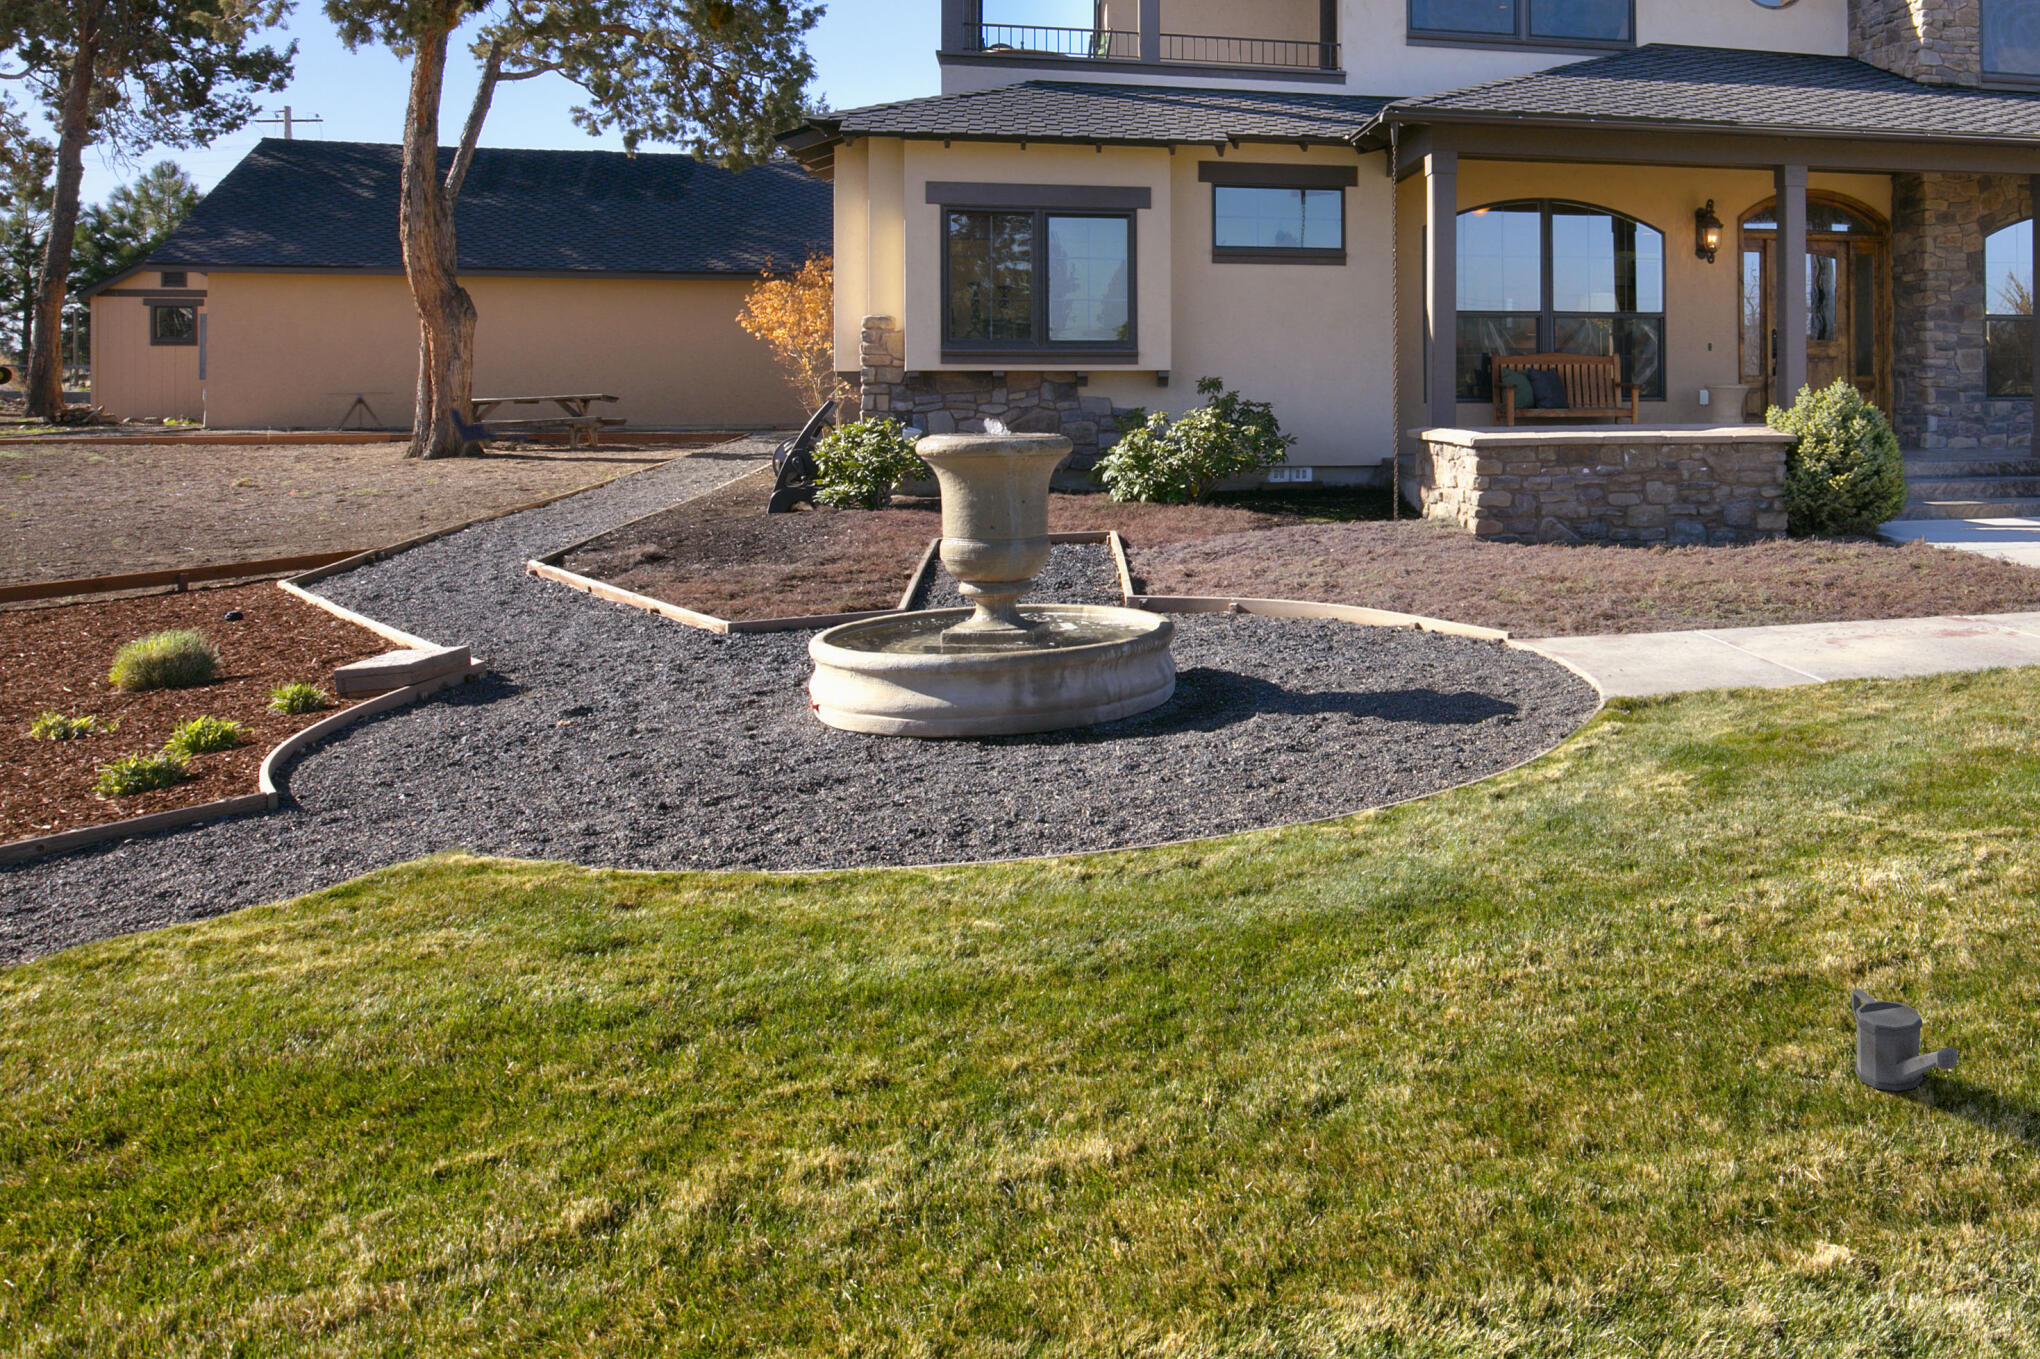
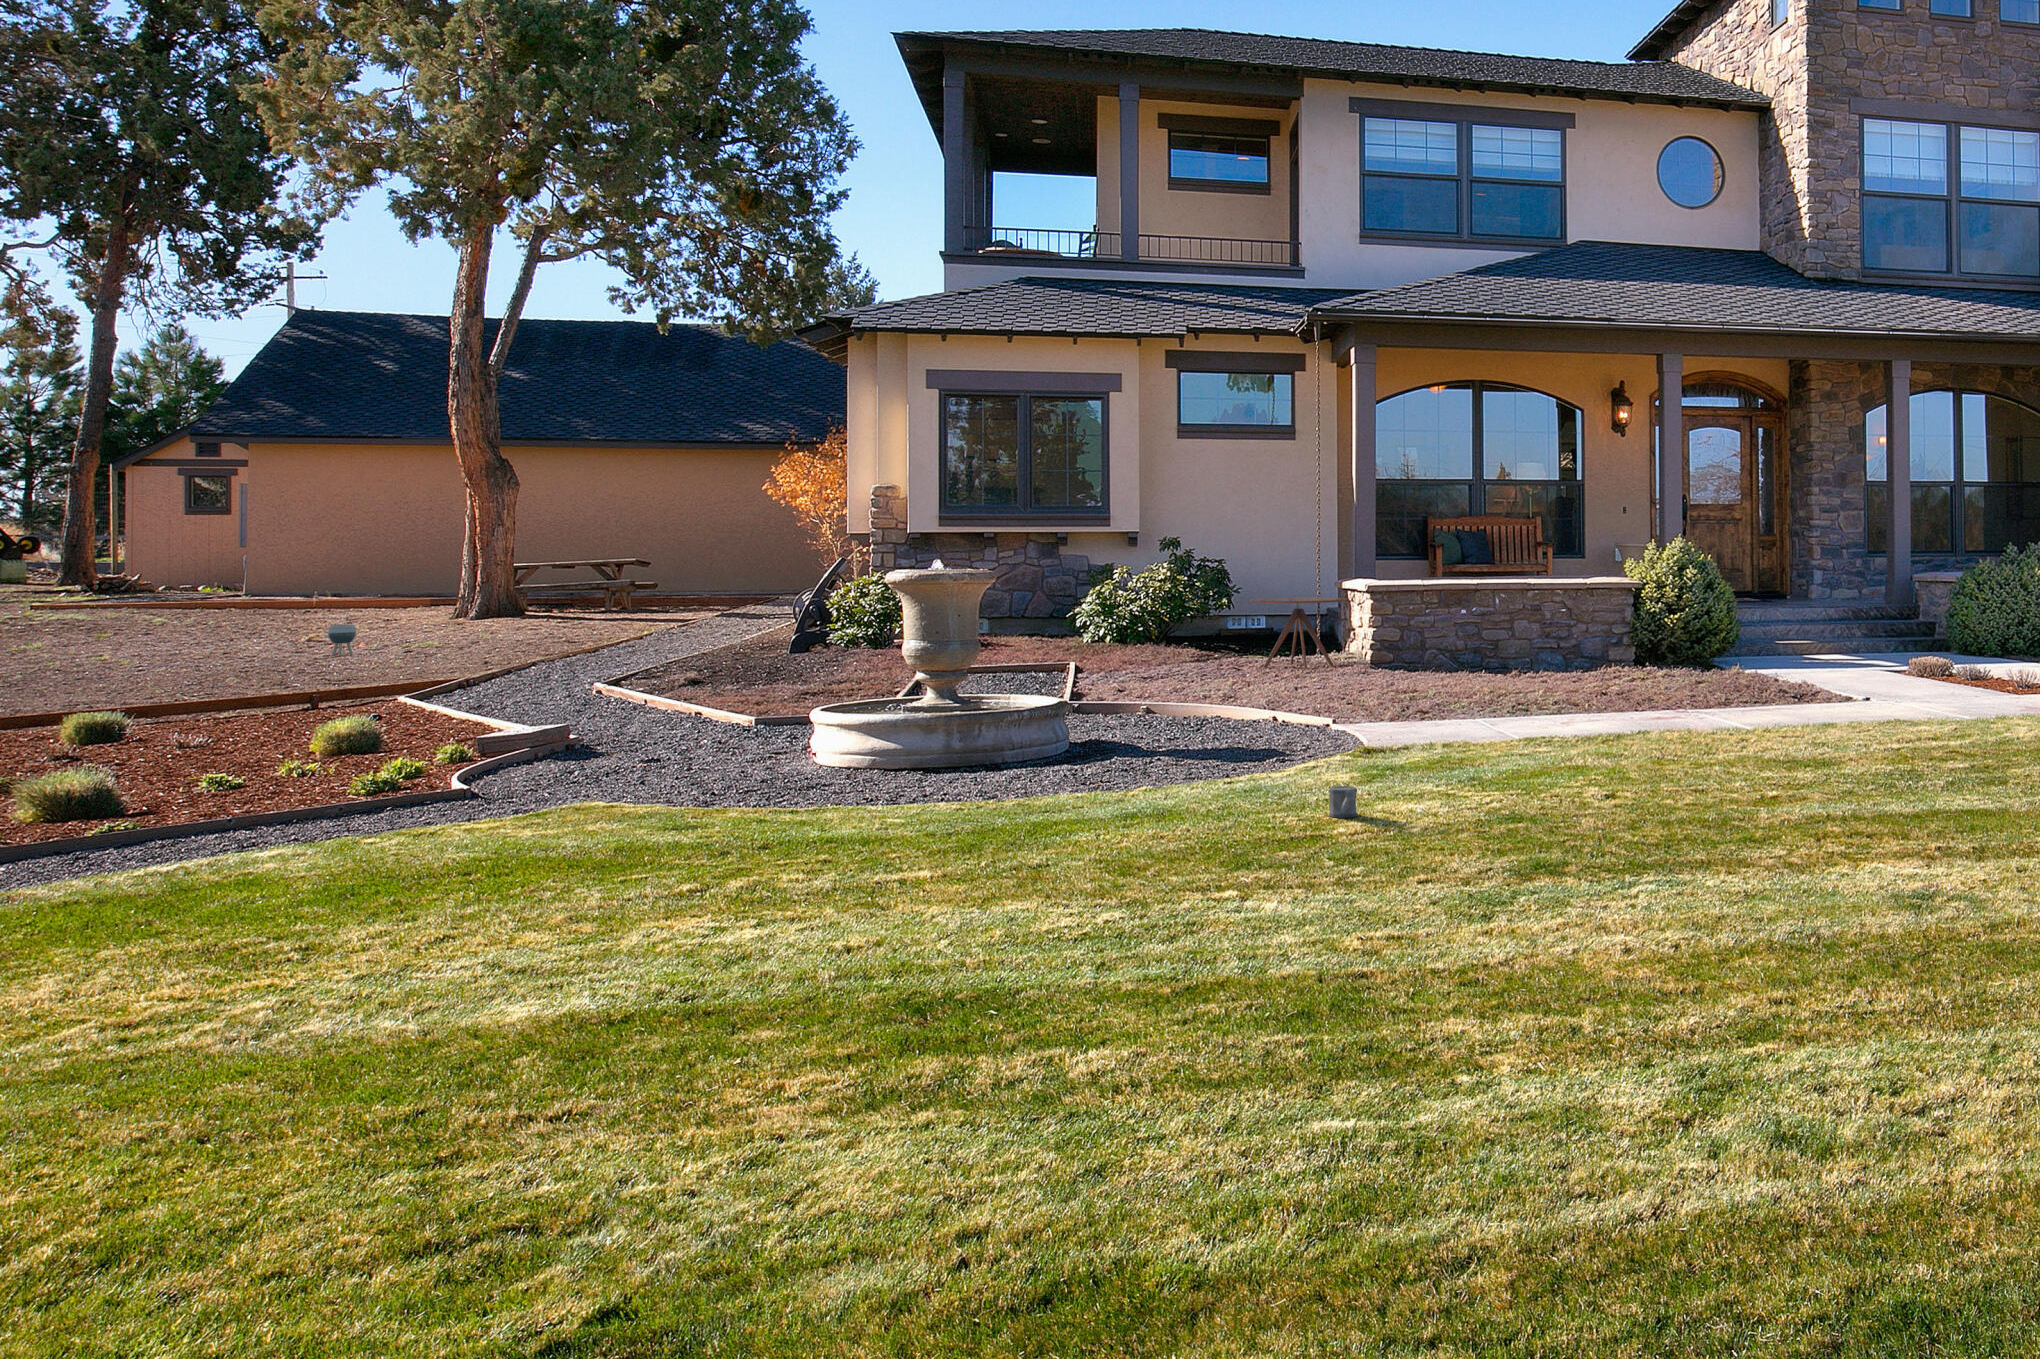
round table: present [342,393,379,426] -> present [1249,597,1348,669]
armchair: present [450,408,529,452] -> none [494,567,563,614]
planter: none [142,499,182,540] -> present [328,624,356,656]

